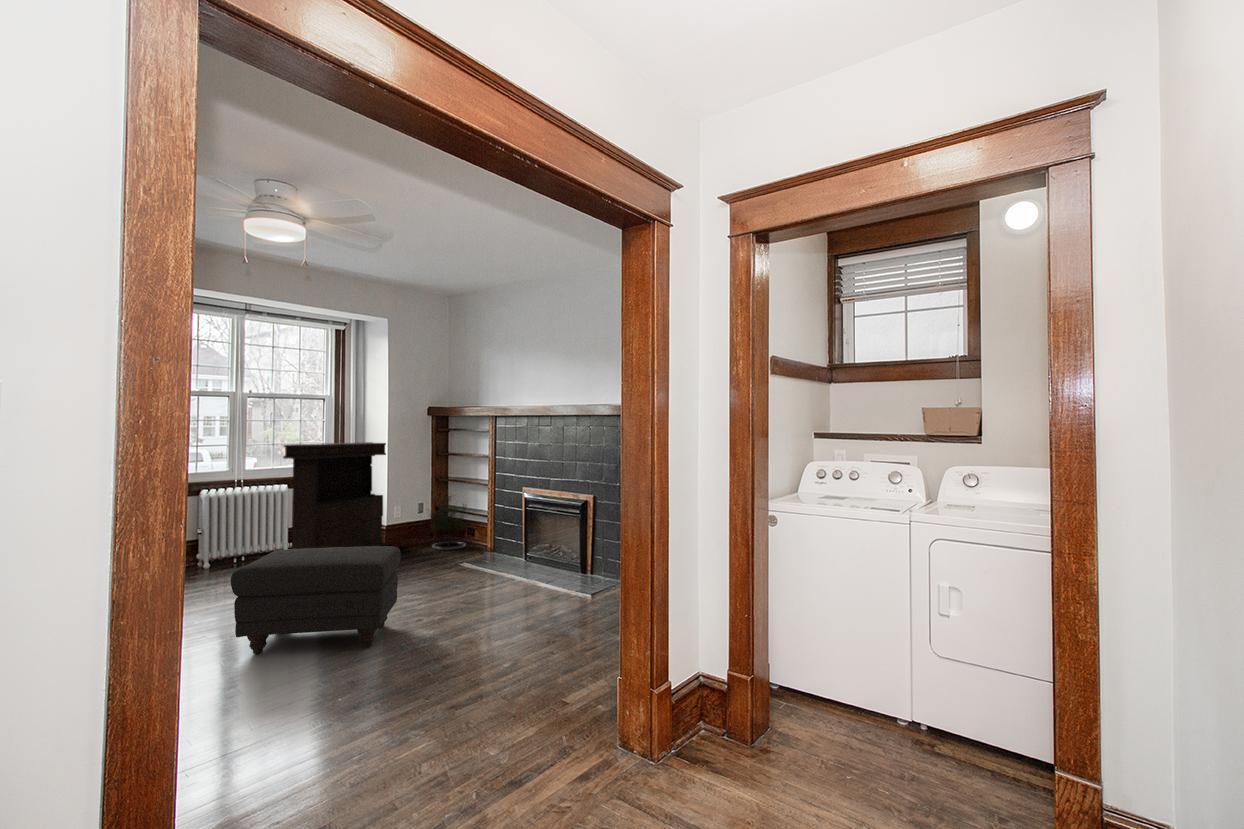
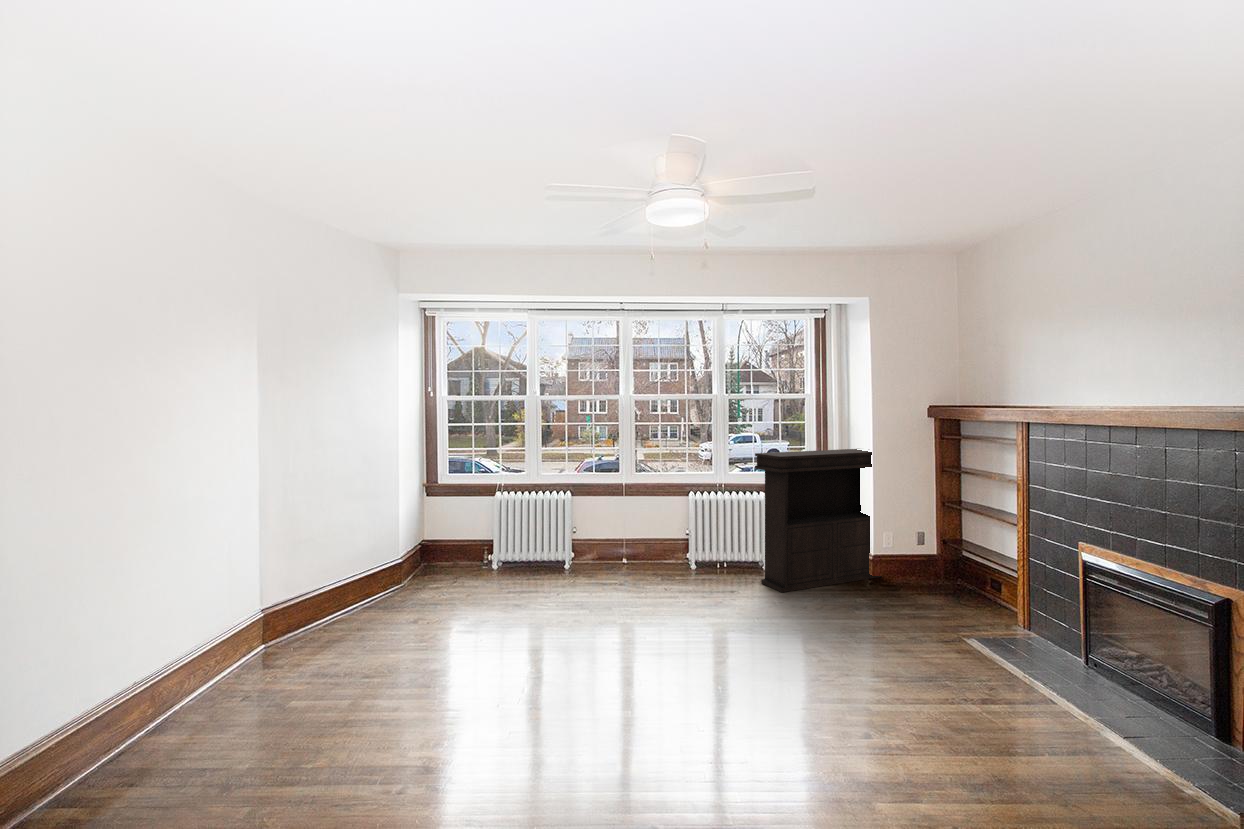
potted tree: present [430,493,466,550] -> none [923,517,988,606]
ottoman: present [231,546,401,654] -> none [642,599,849,775]

